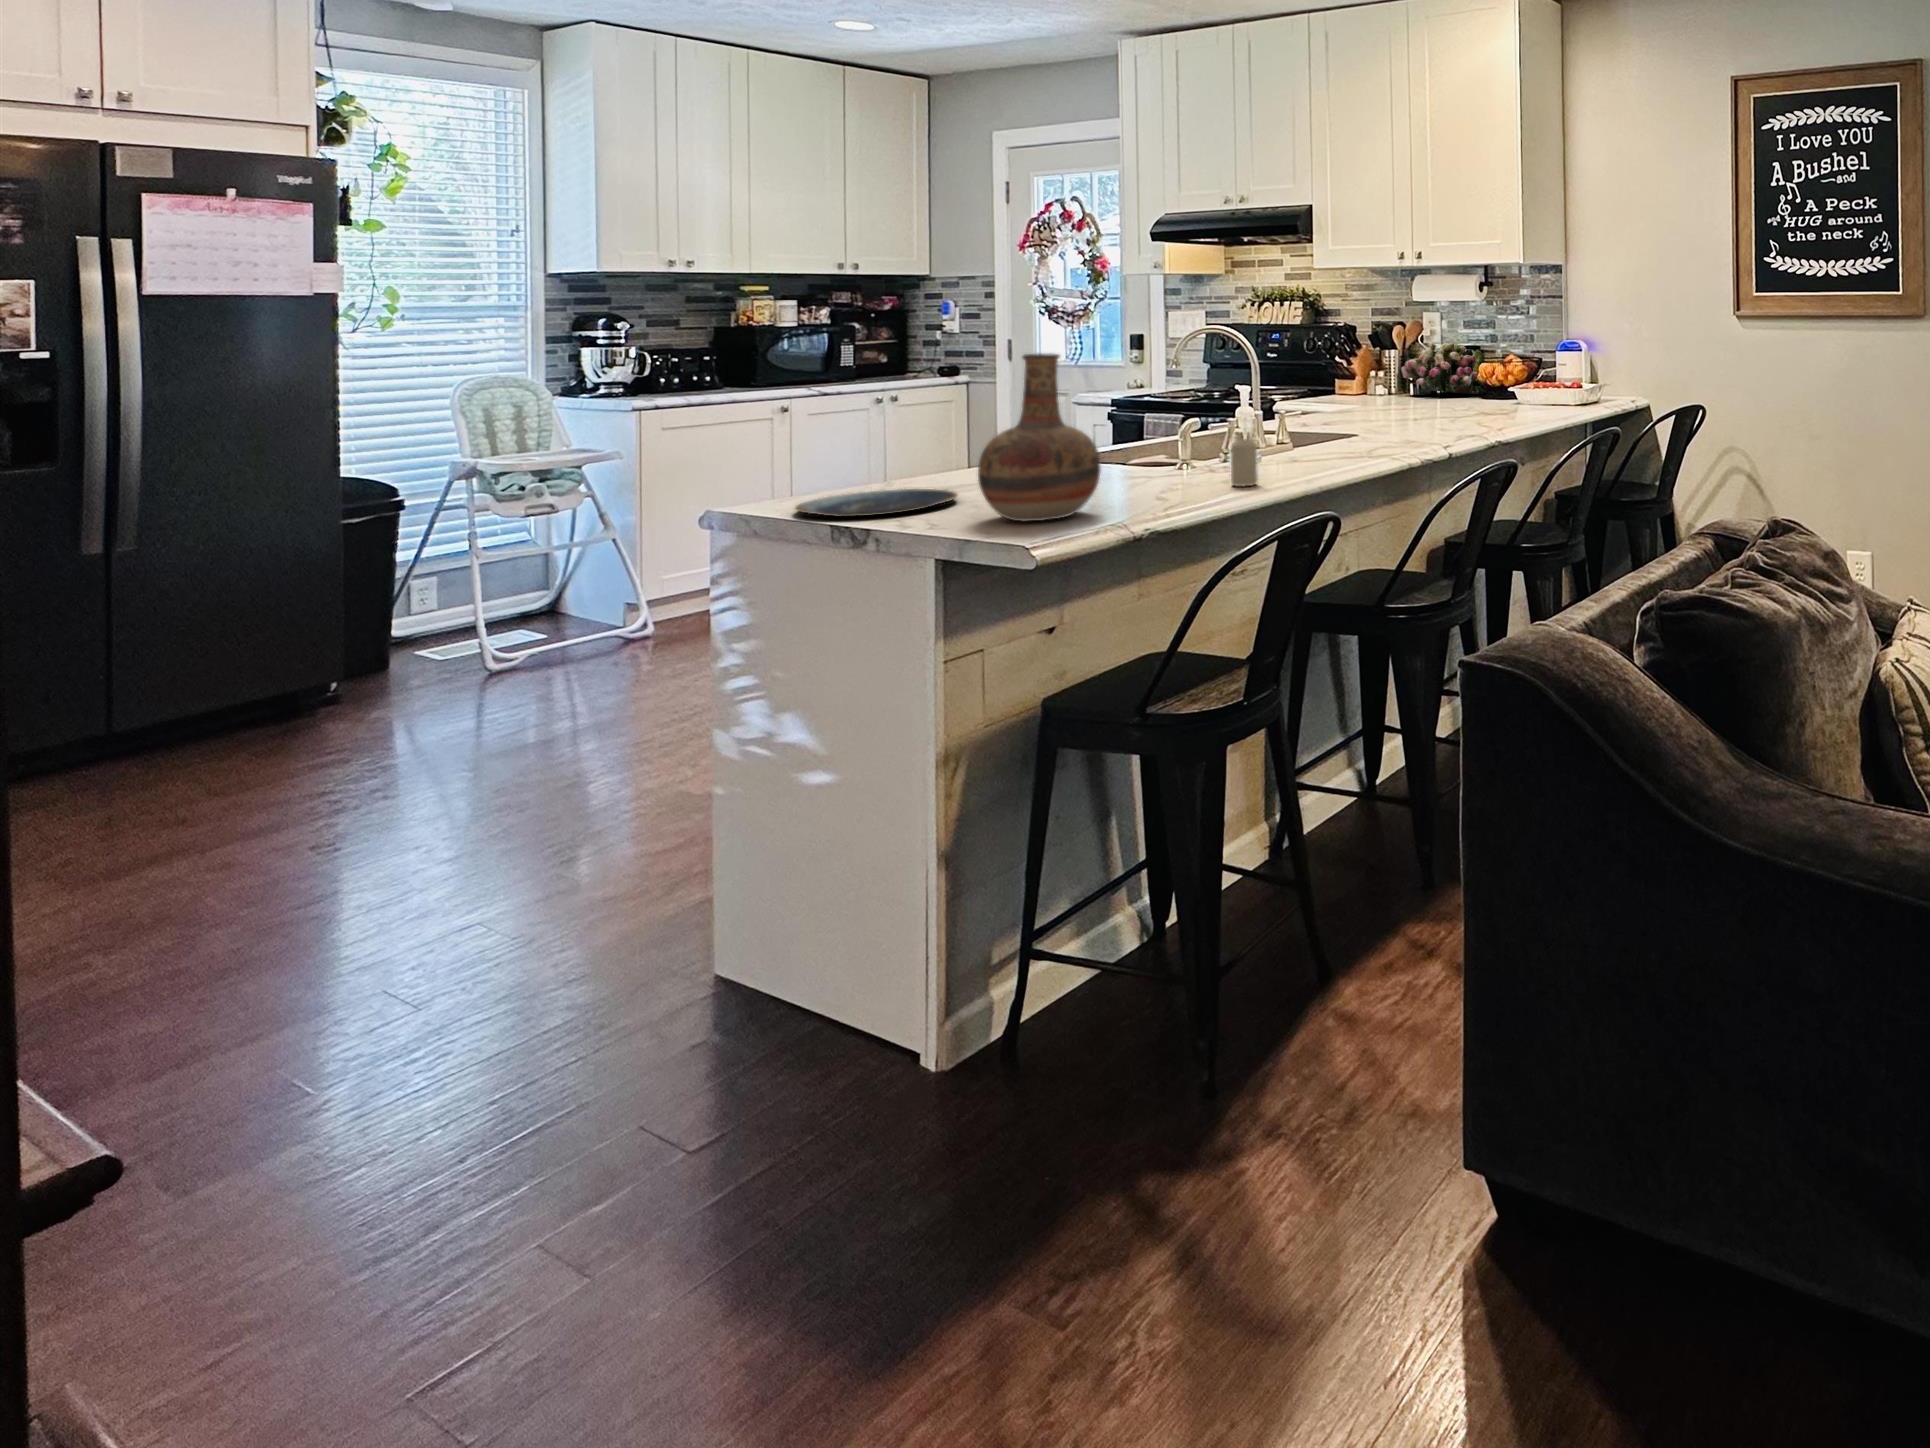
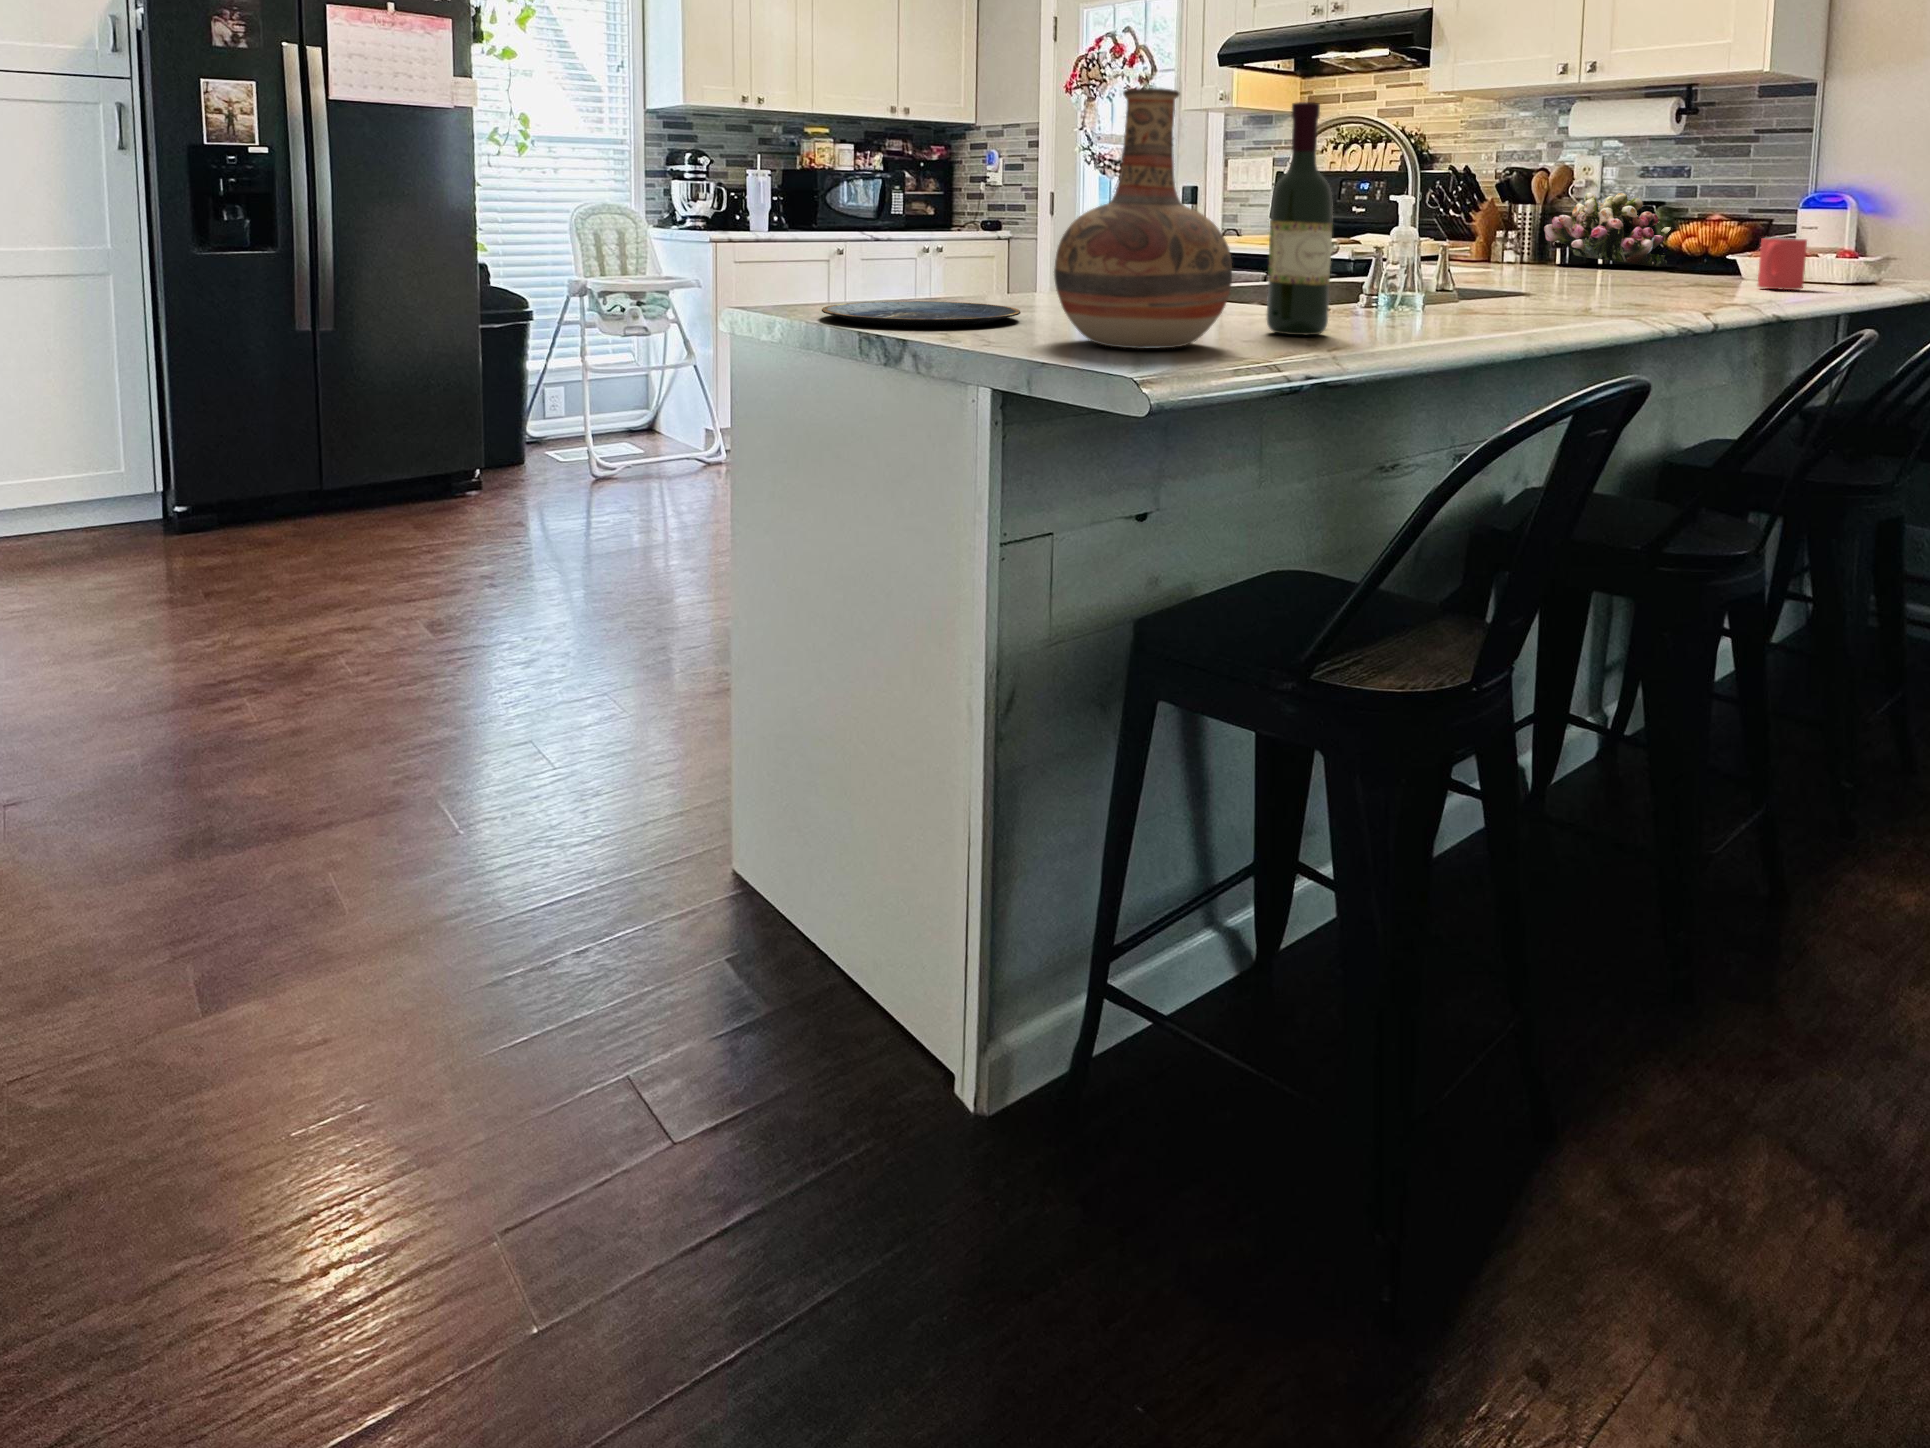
wine bottle: none [1134,348,1175,497] -> present [1267,102,1333,335]
mug: none [1510,382,1536,417] -> present [1758,238,1807,290]
candle: present [1231,438,1258,486] -> none [1408,257,1454,333]

